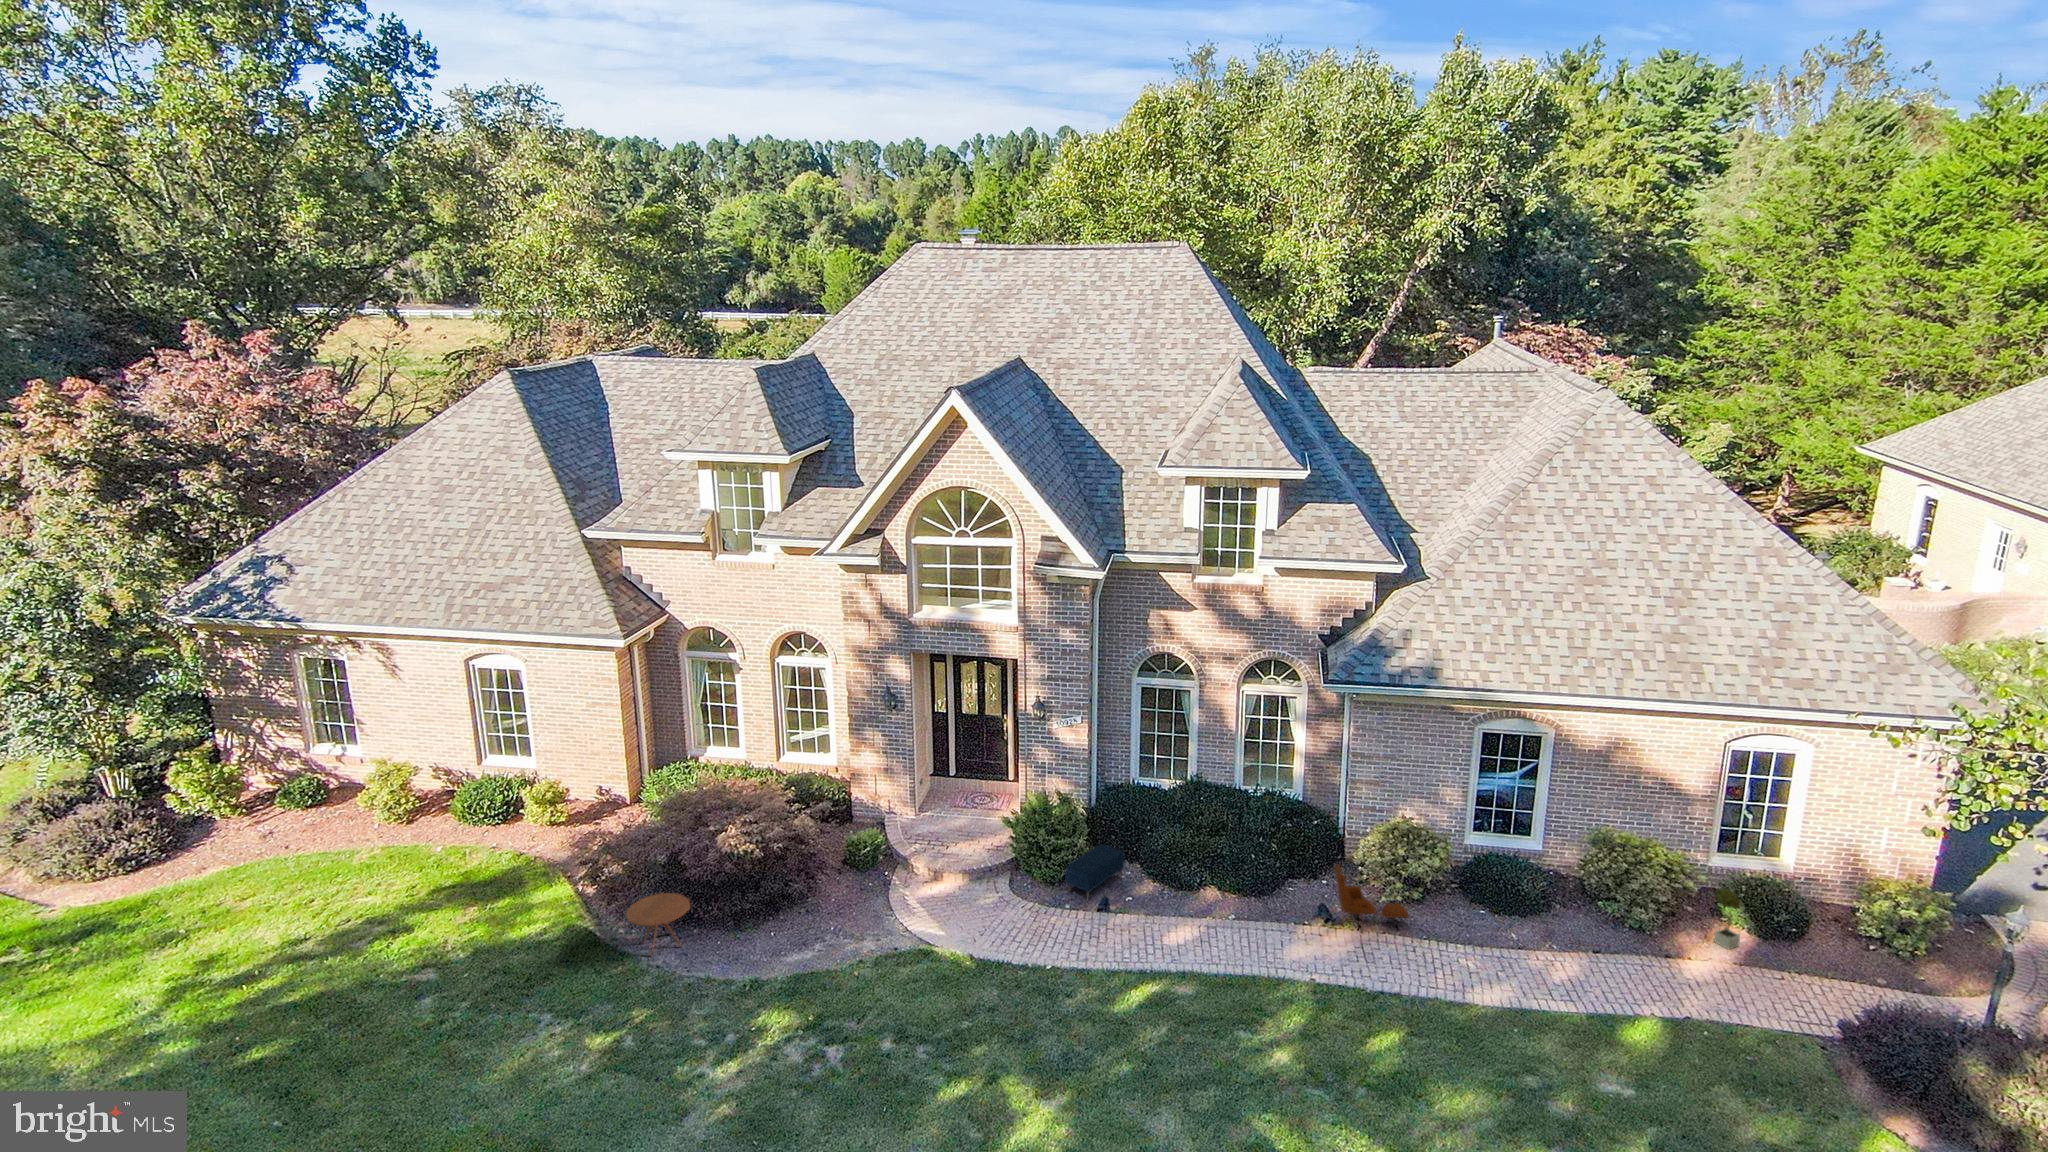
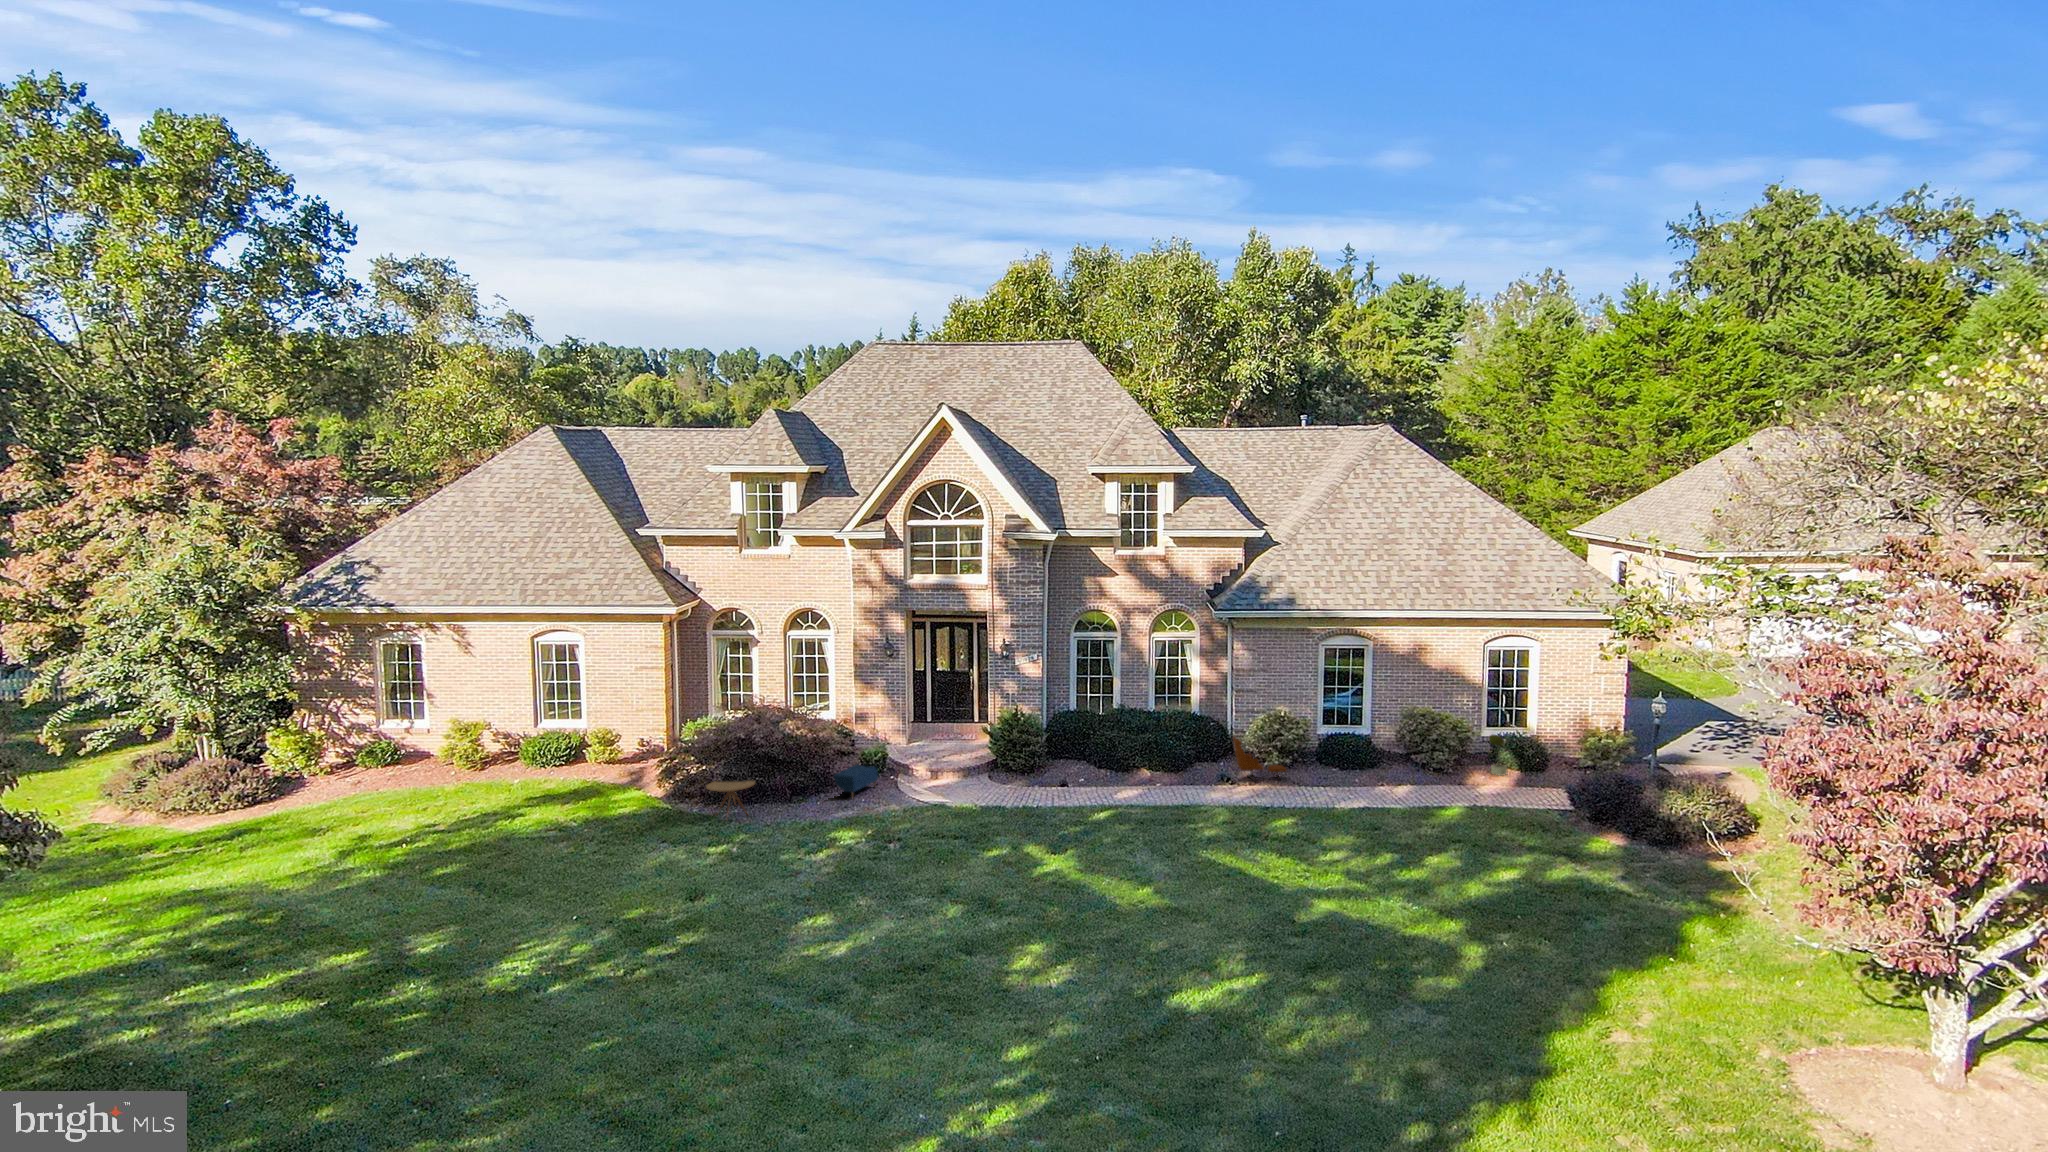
bench: present [1066,844,1124,899] -> present [834,764,878,798]

